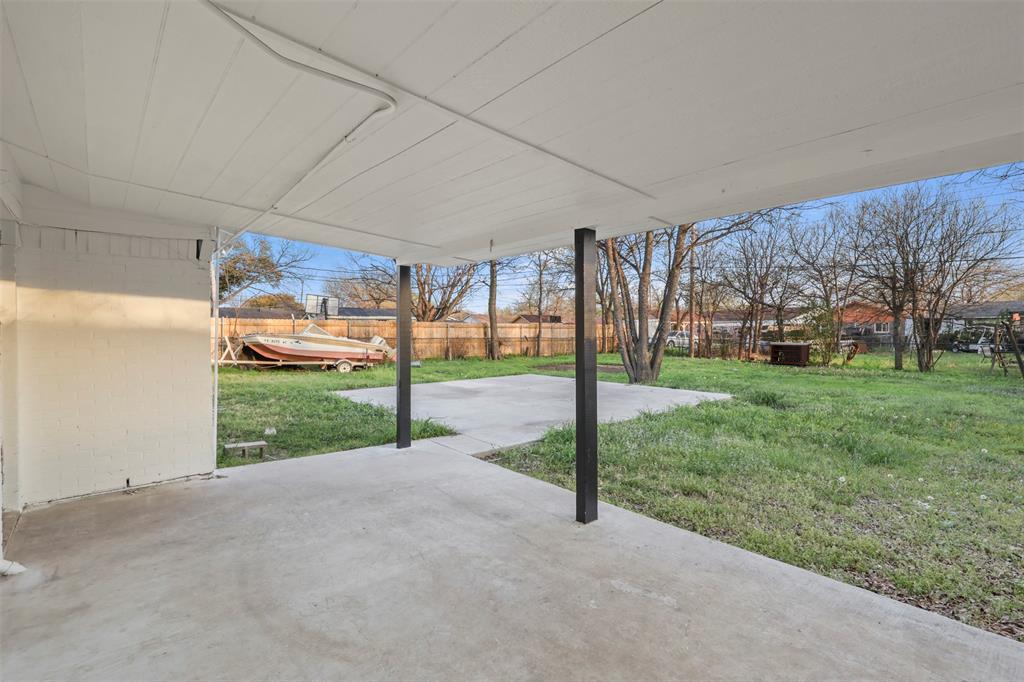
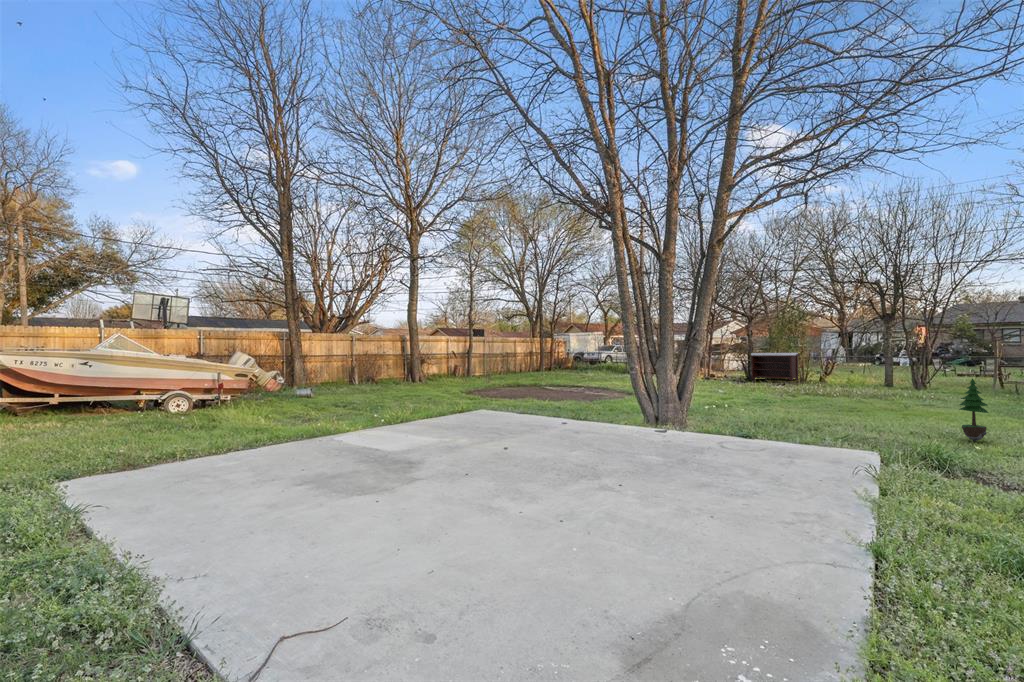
potted tree: none [826,362,844,402] -> present [959,379,988,441]

